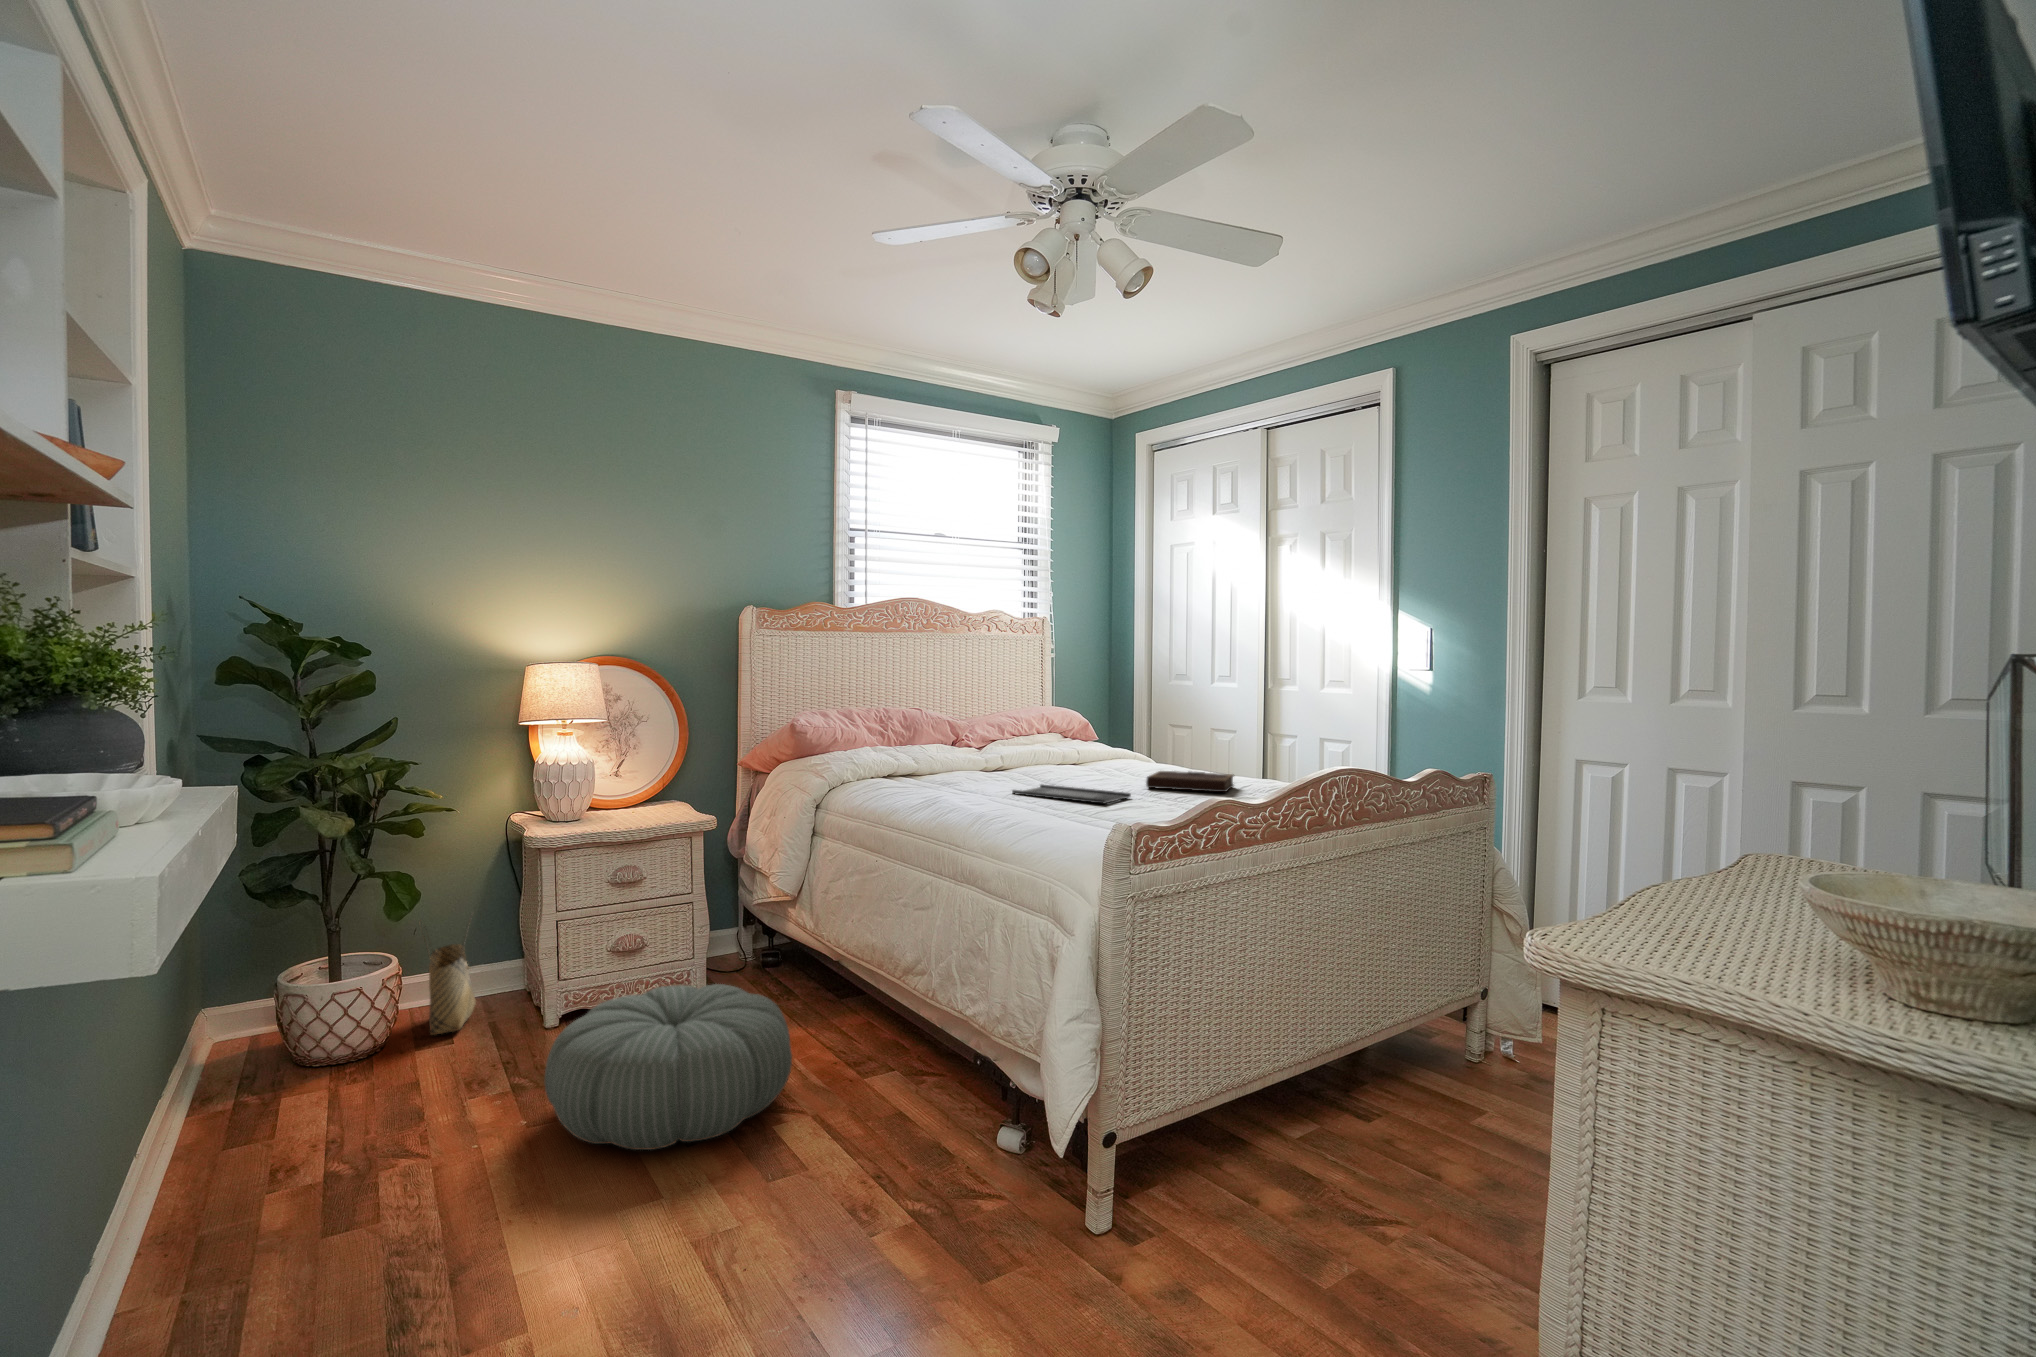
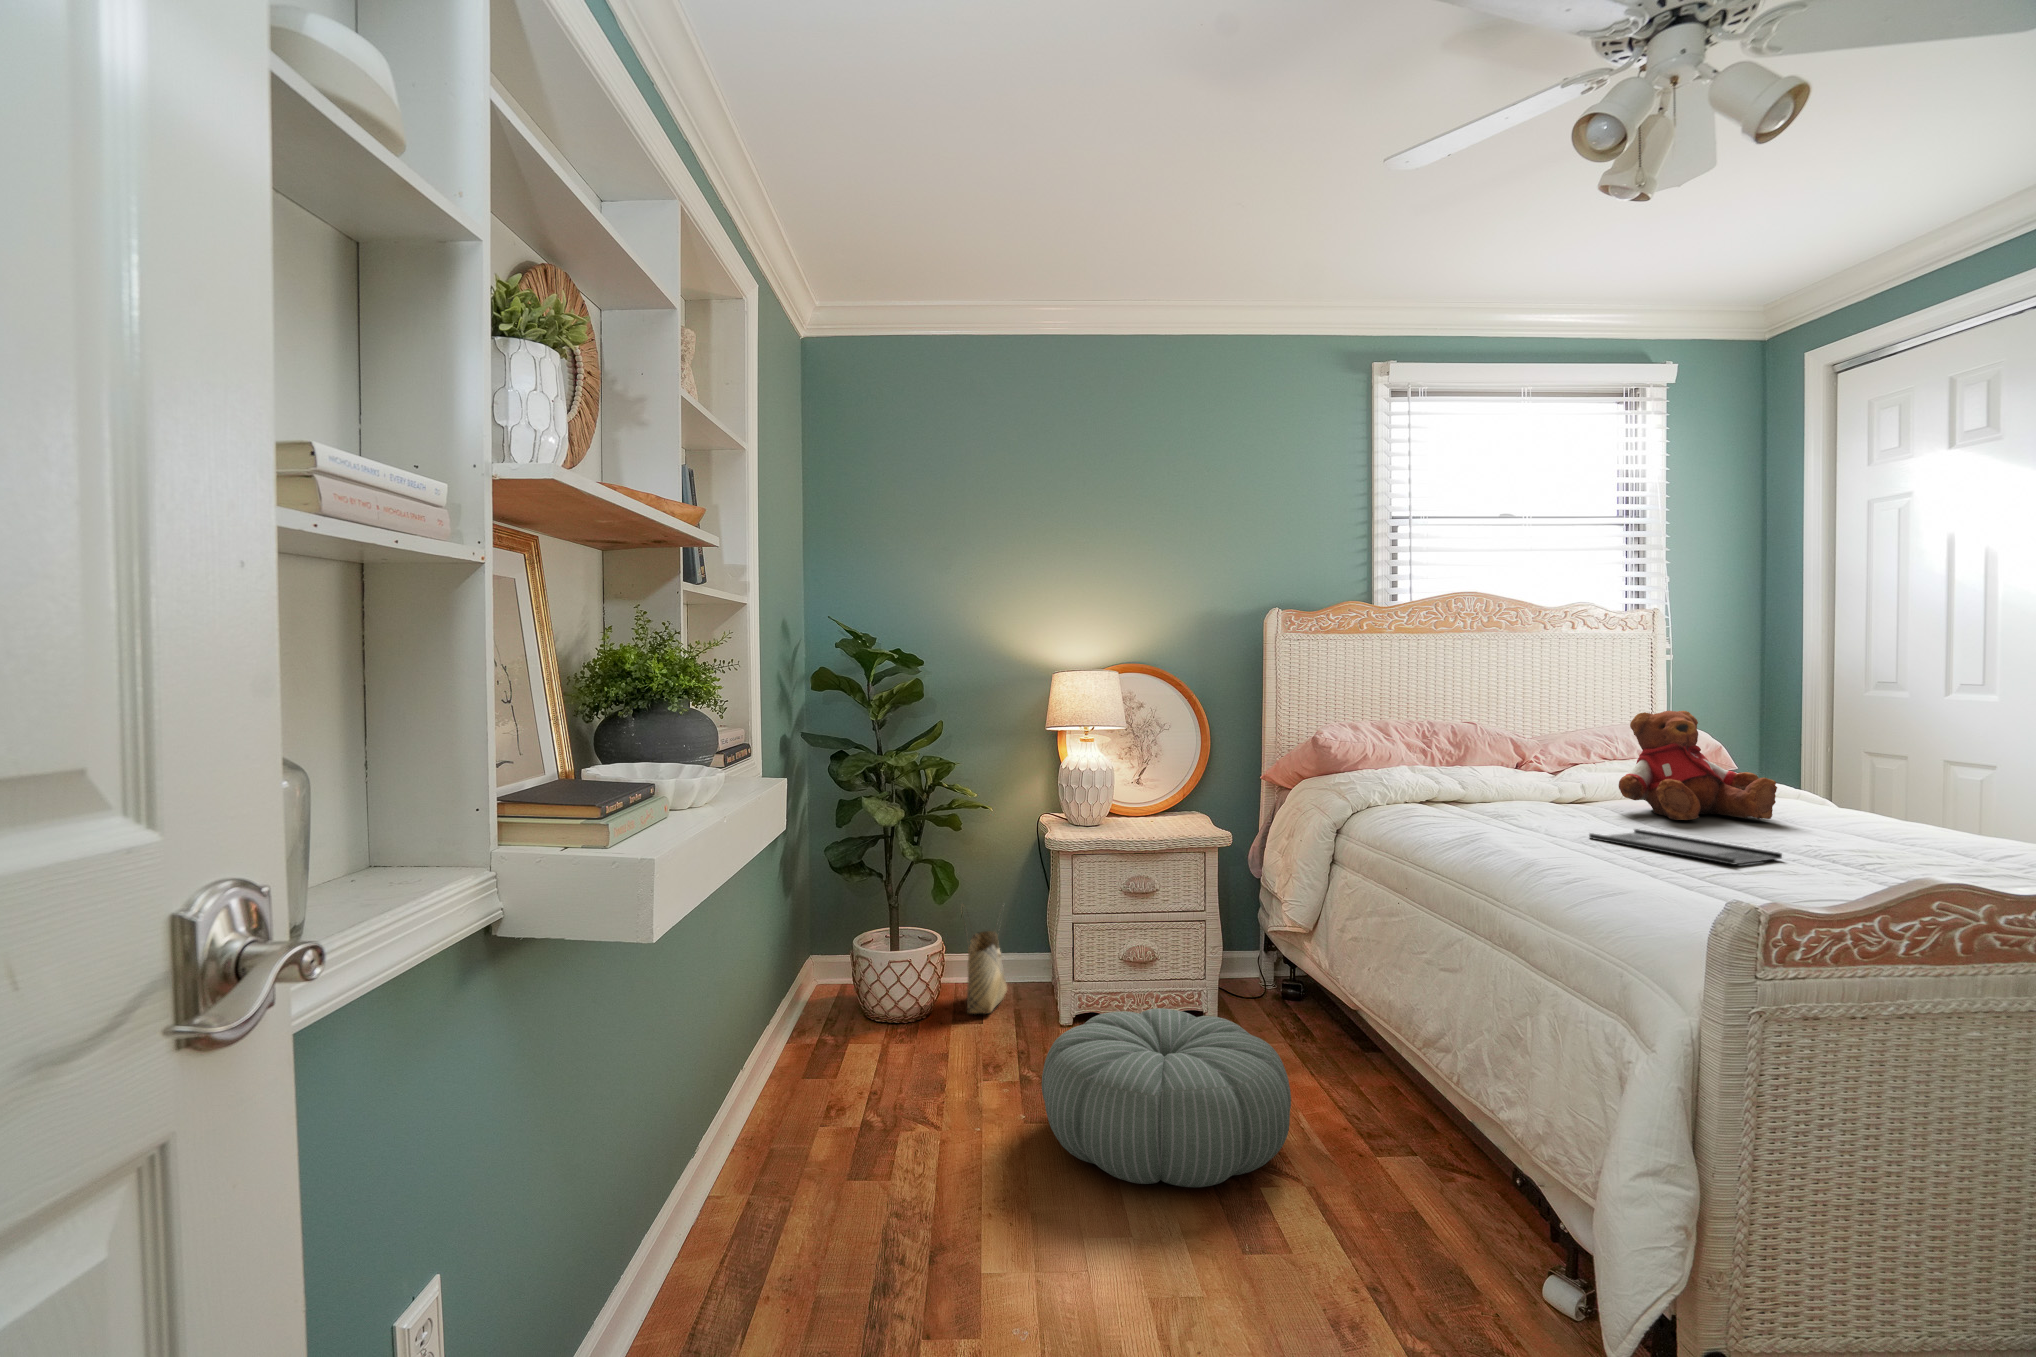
teddy bear: none [1027,695,1124,776] -> present [1619,711,1777,820]
notebook: present [1146,771,1234,792] -> none [1813,824,1985,866]

